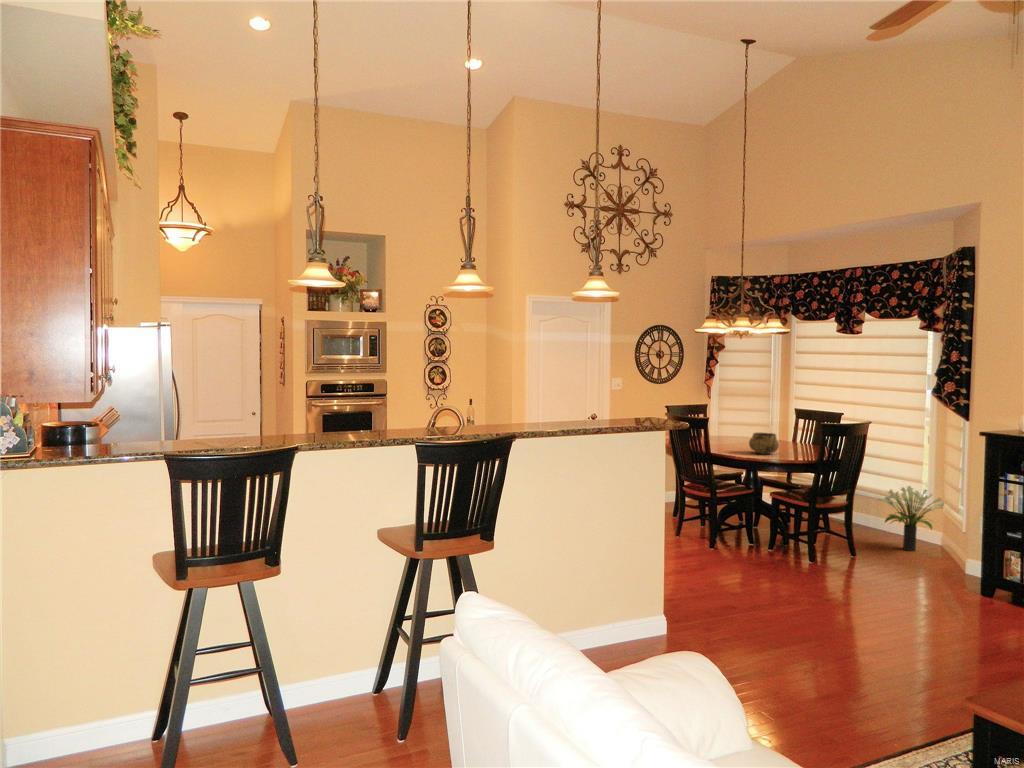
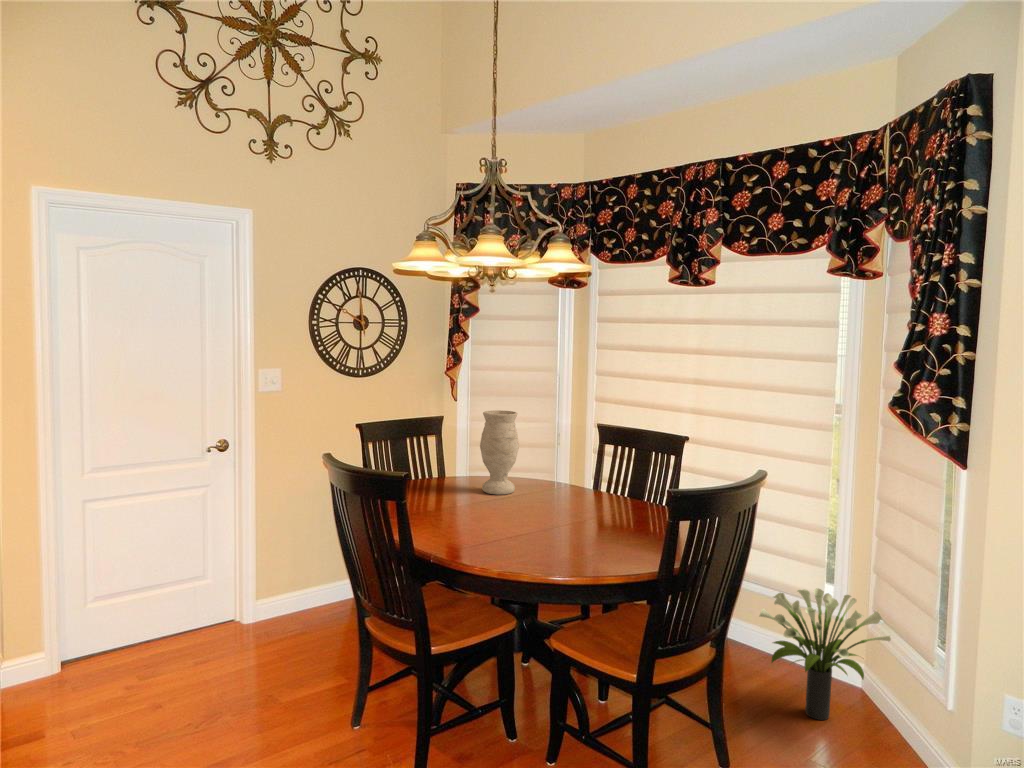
vase: none [732,399,752,440] -> present [480,410,519,495]
decorative bowl: present [749,433,779,454] -> none [503,500,569,556]

